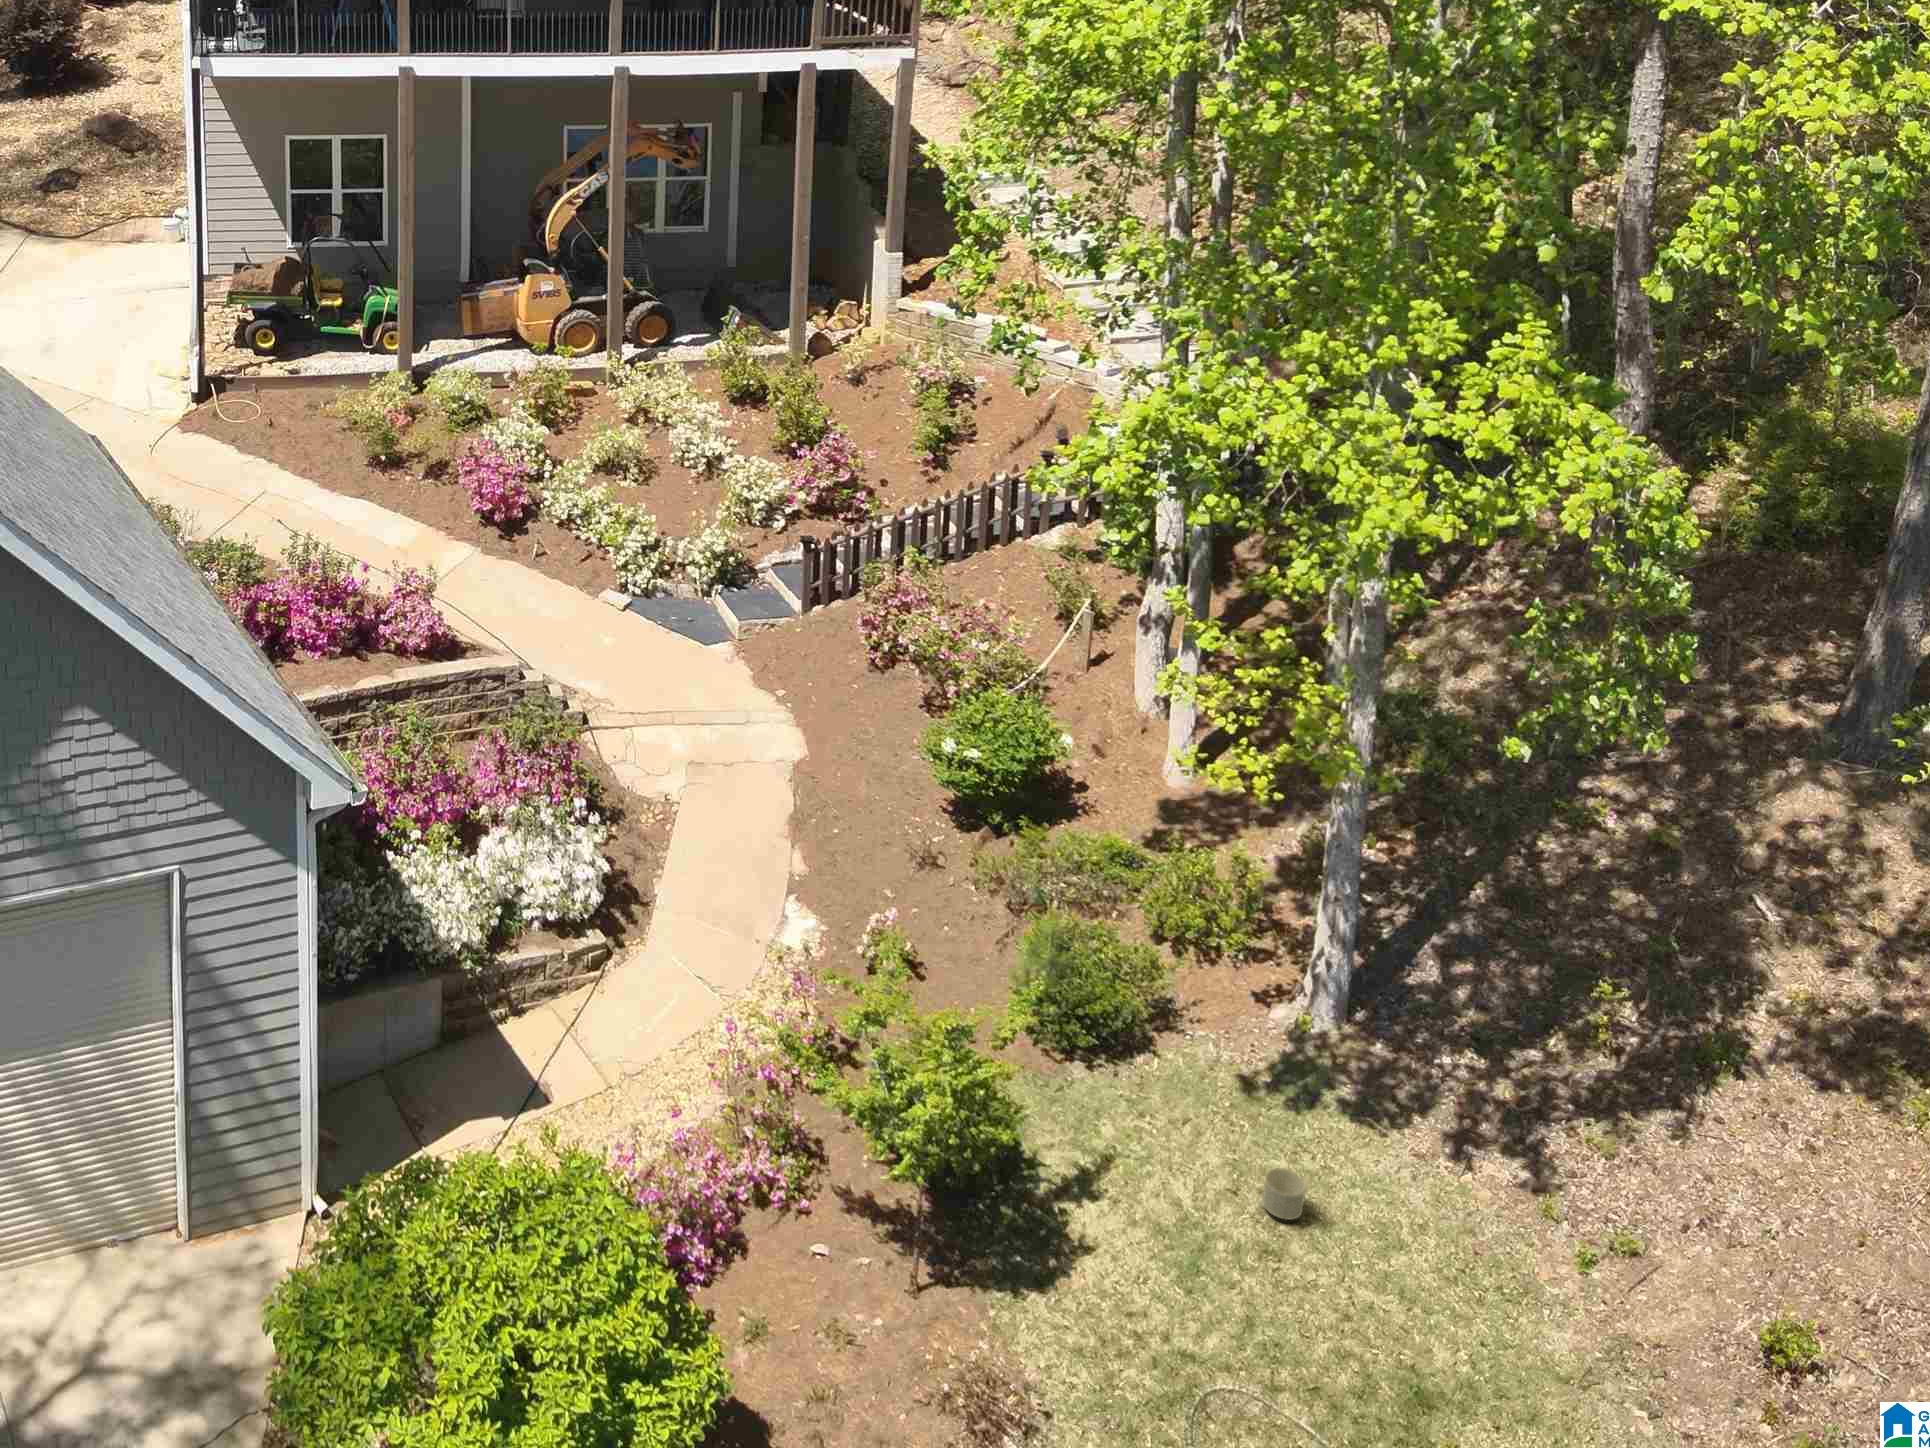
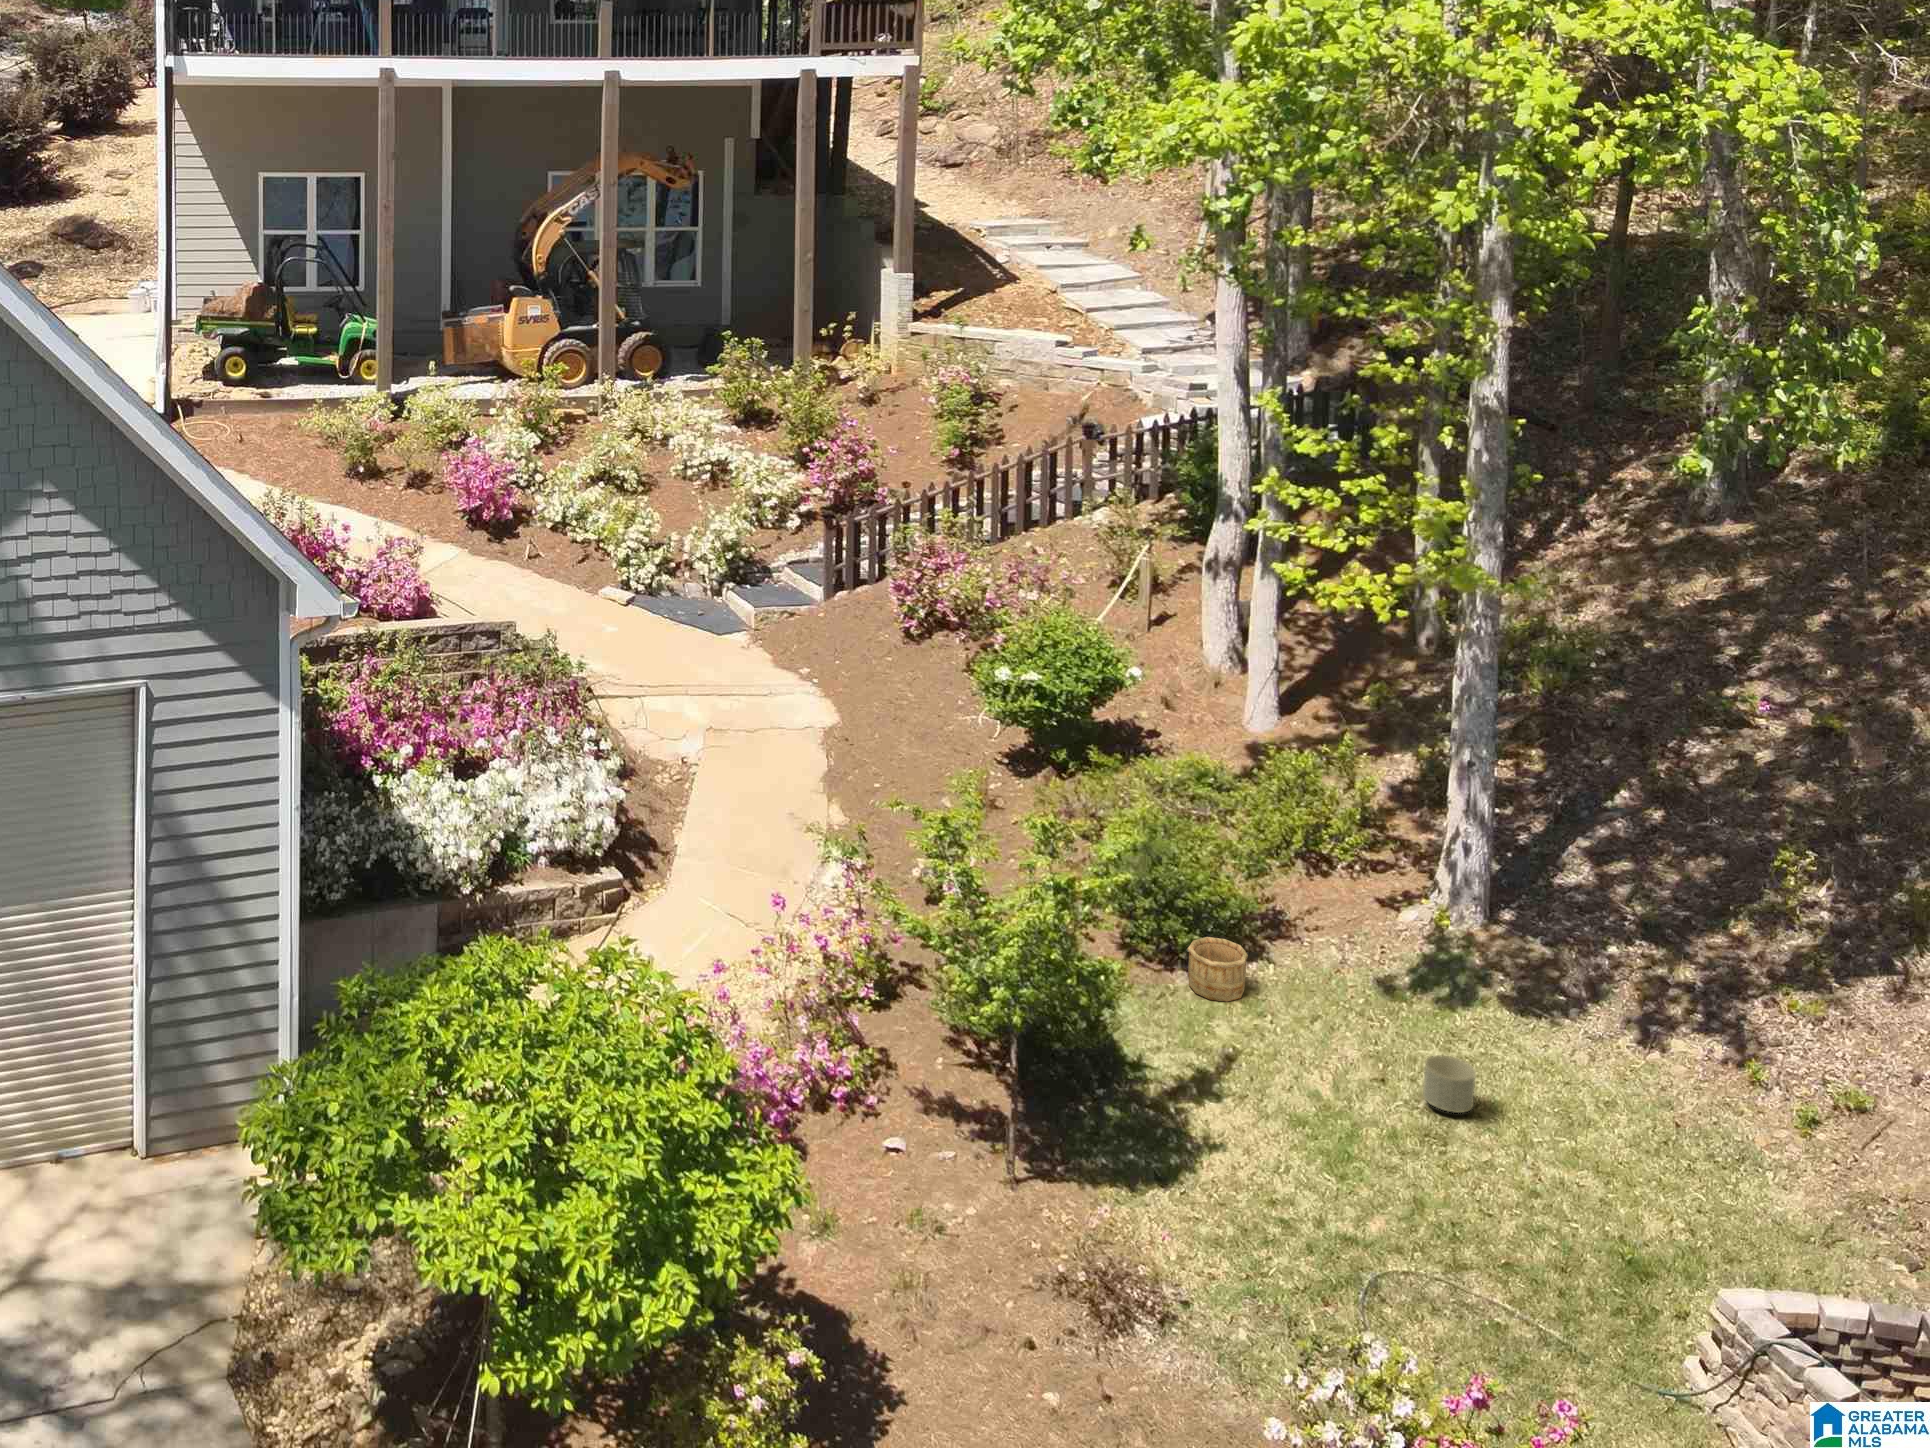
wooden bucket: none [1083,1031,1134,1090] -> present [1187,937,1248,1002]

